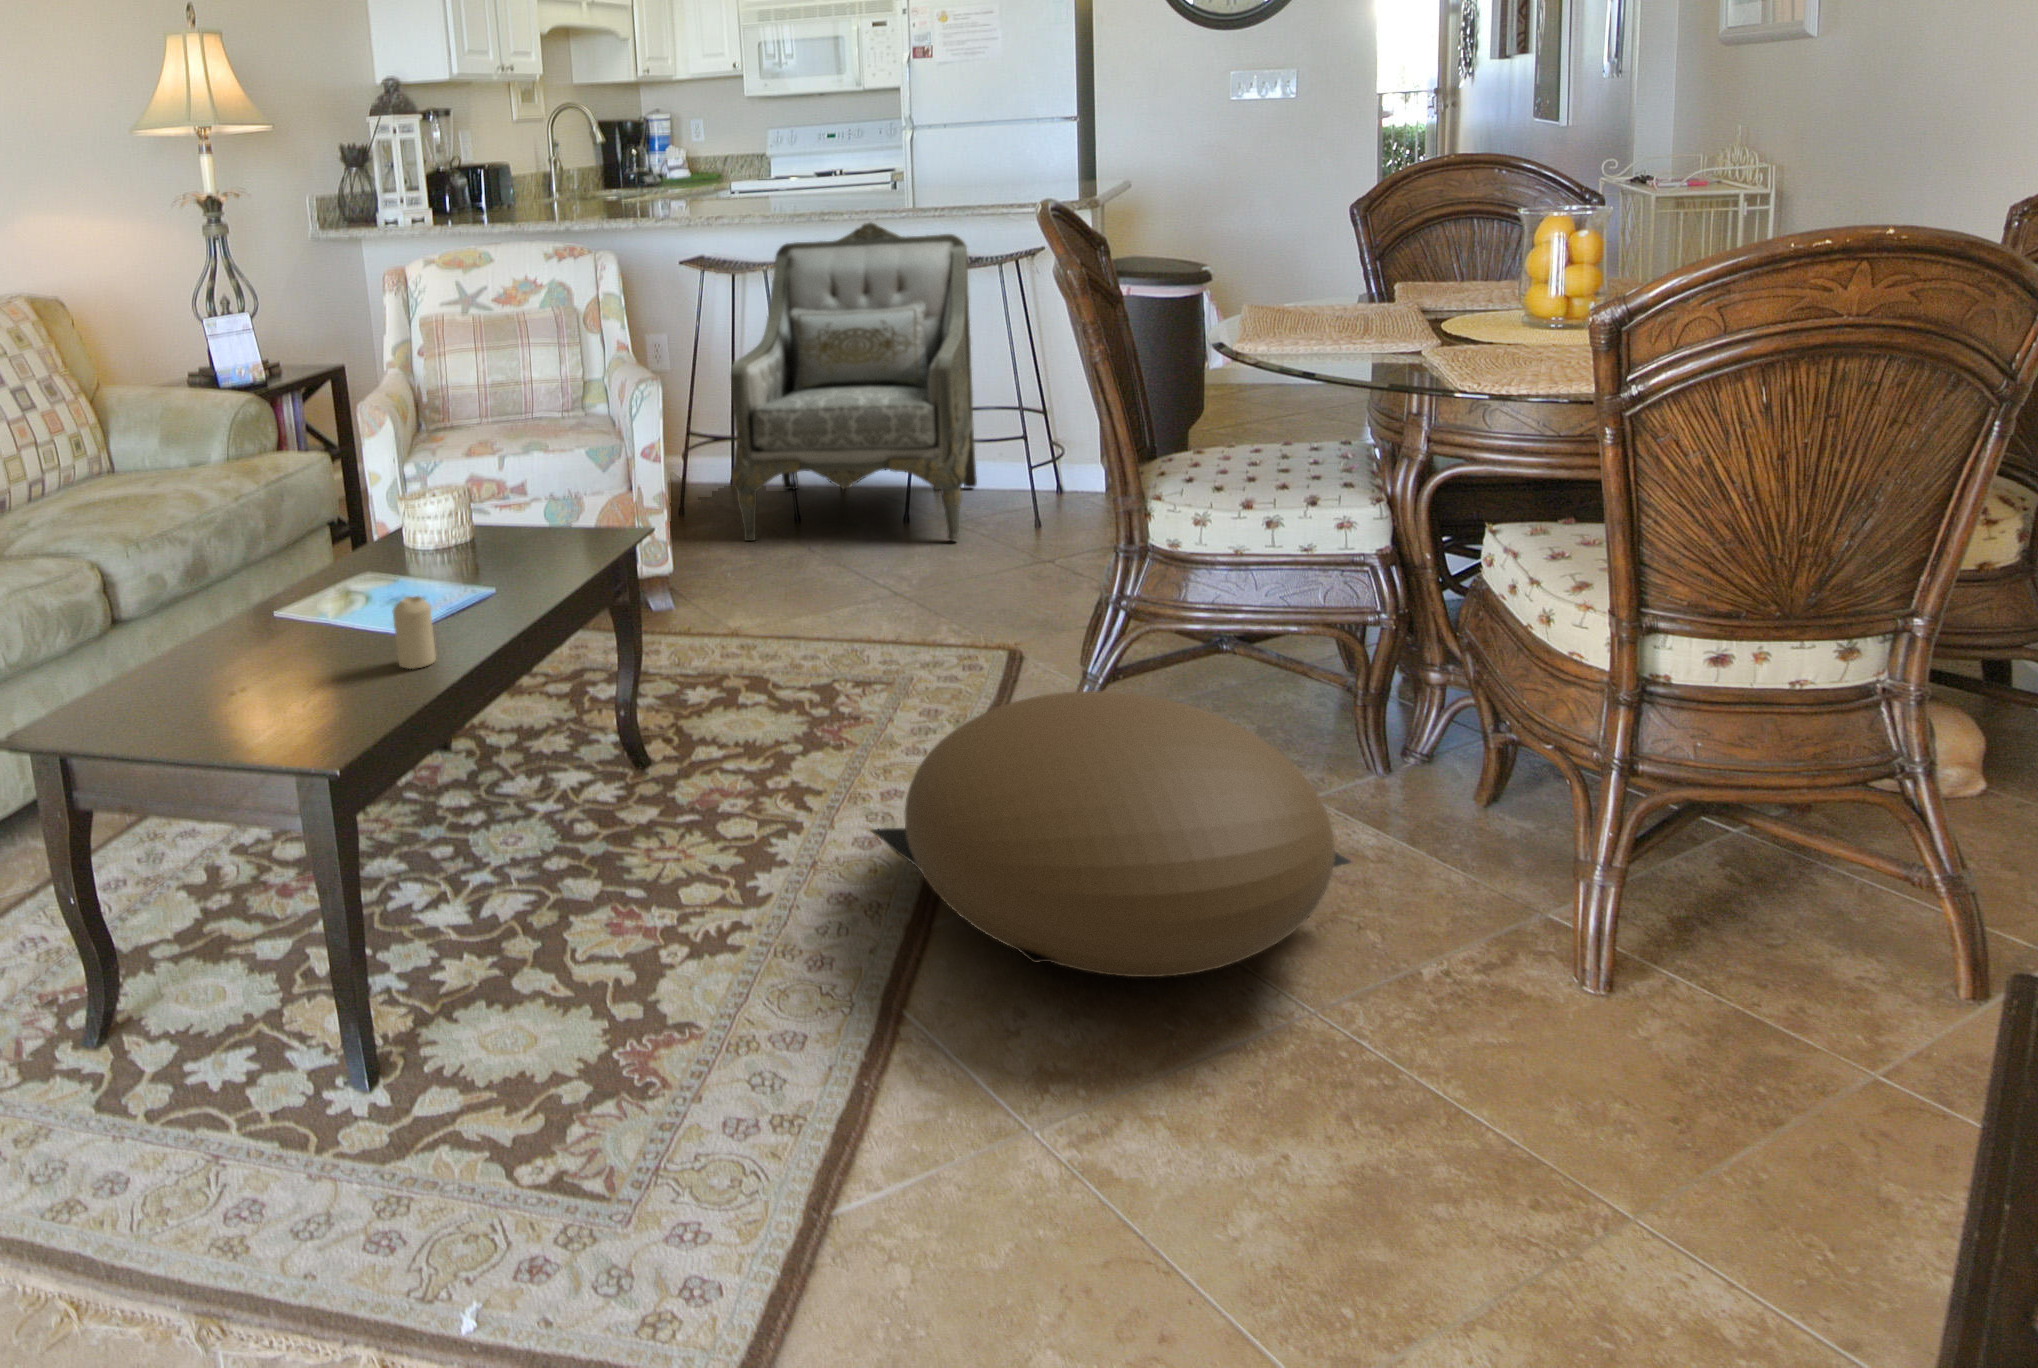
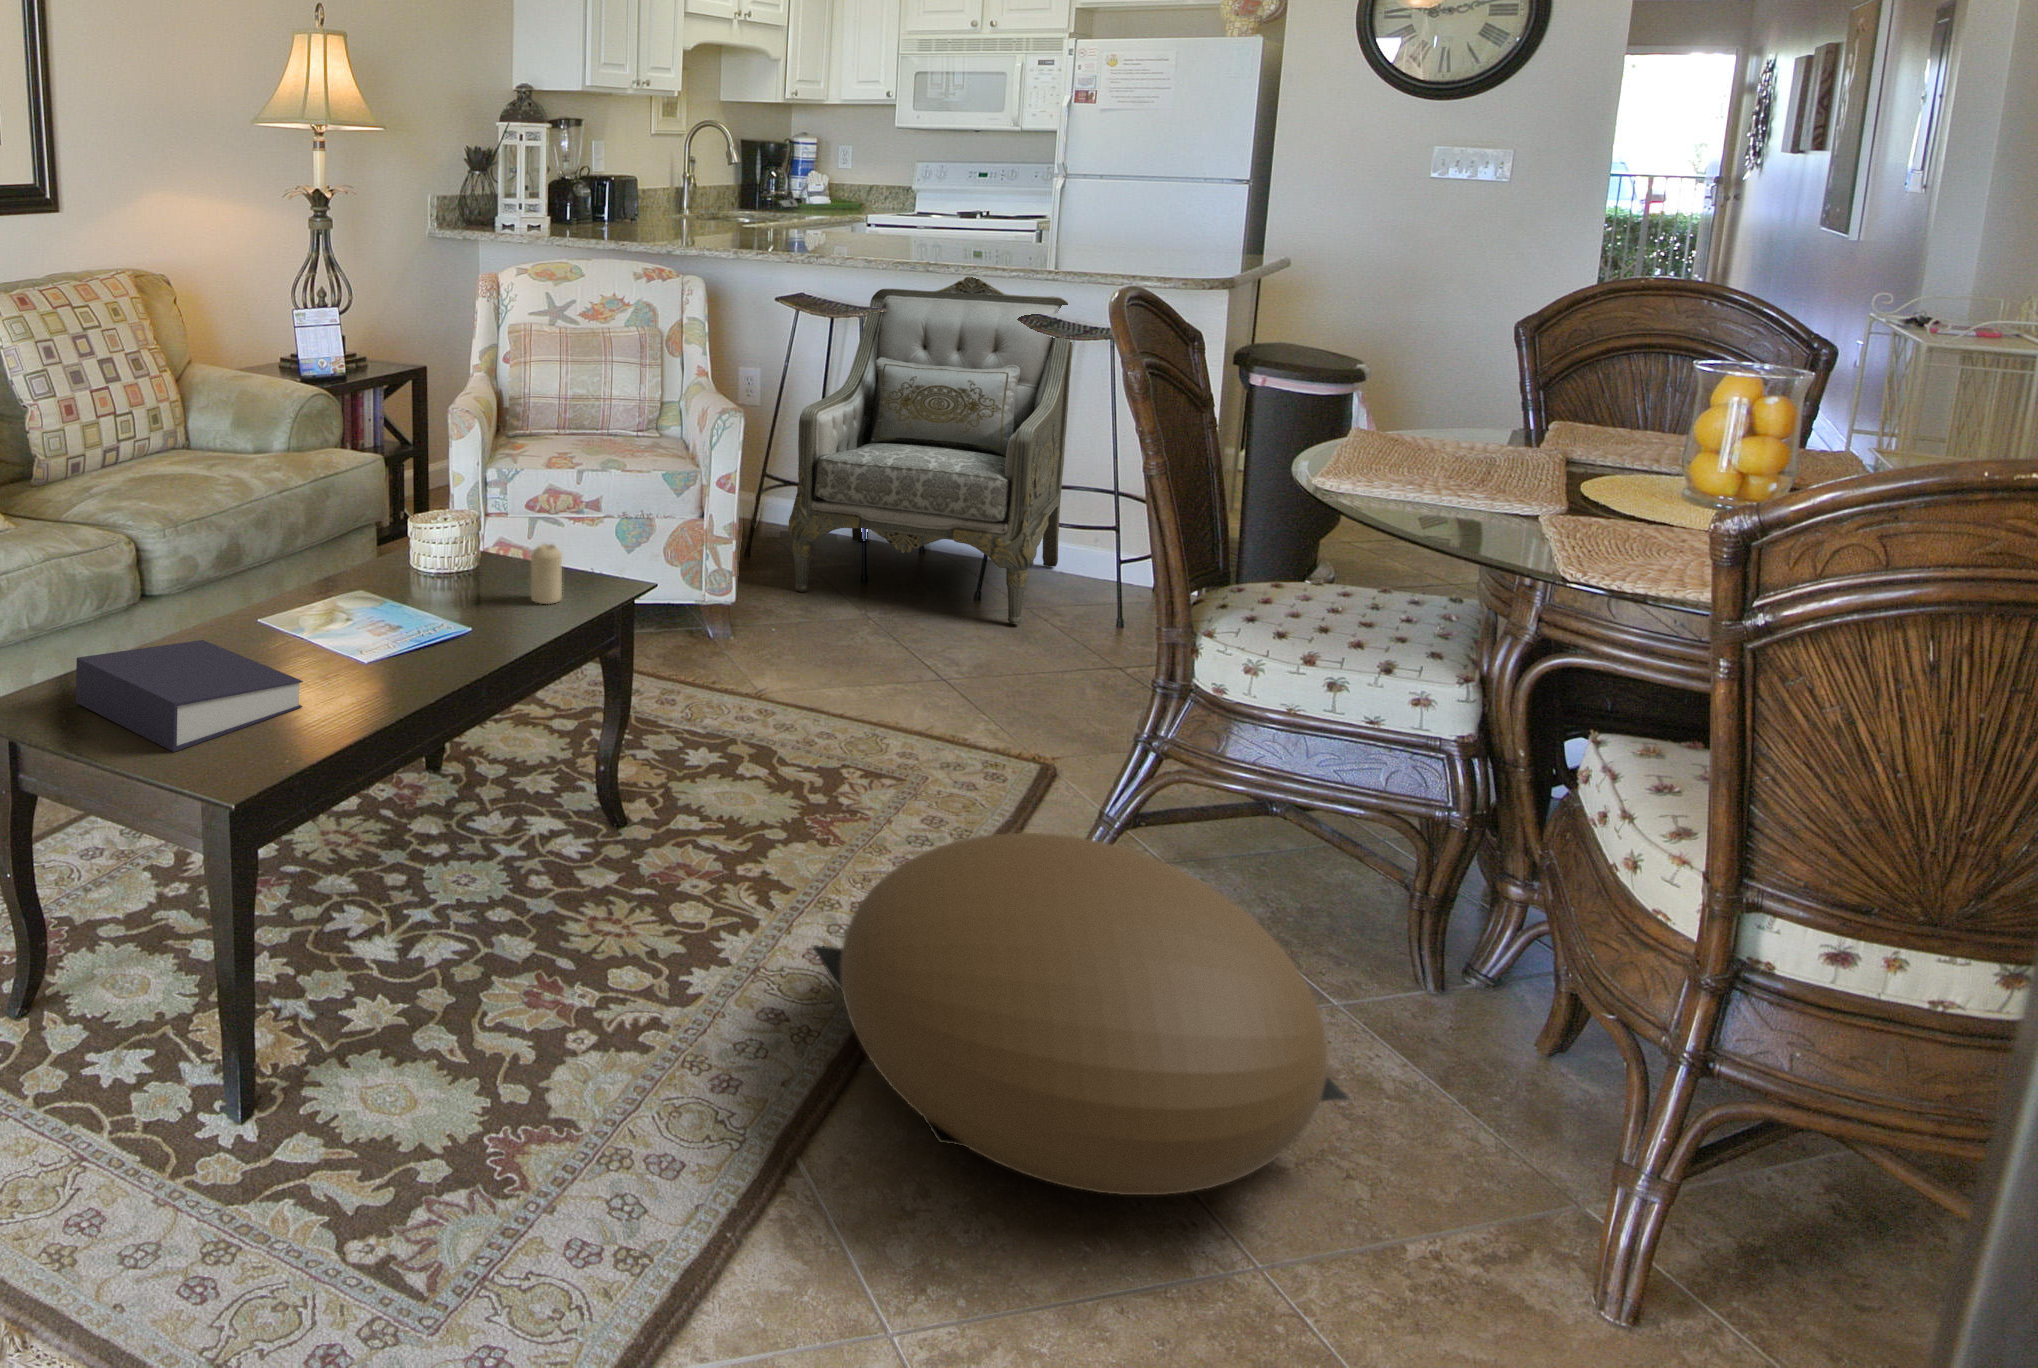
candle: present [392,596,436,669] -> present [531,544,562,604]
book: none [117,636,361,739] -> present [76,640,303,752]

